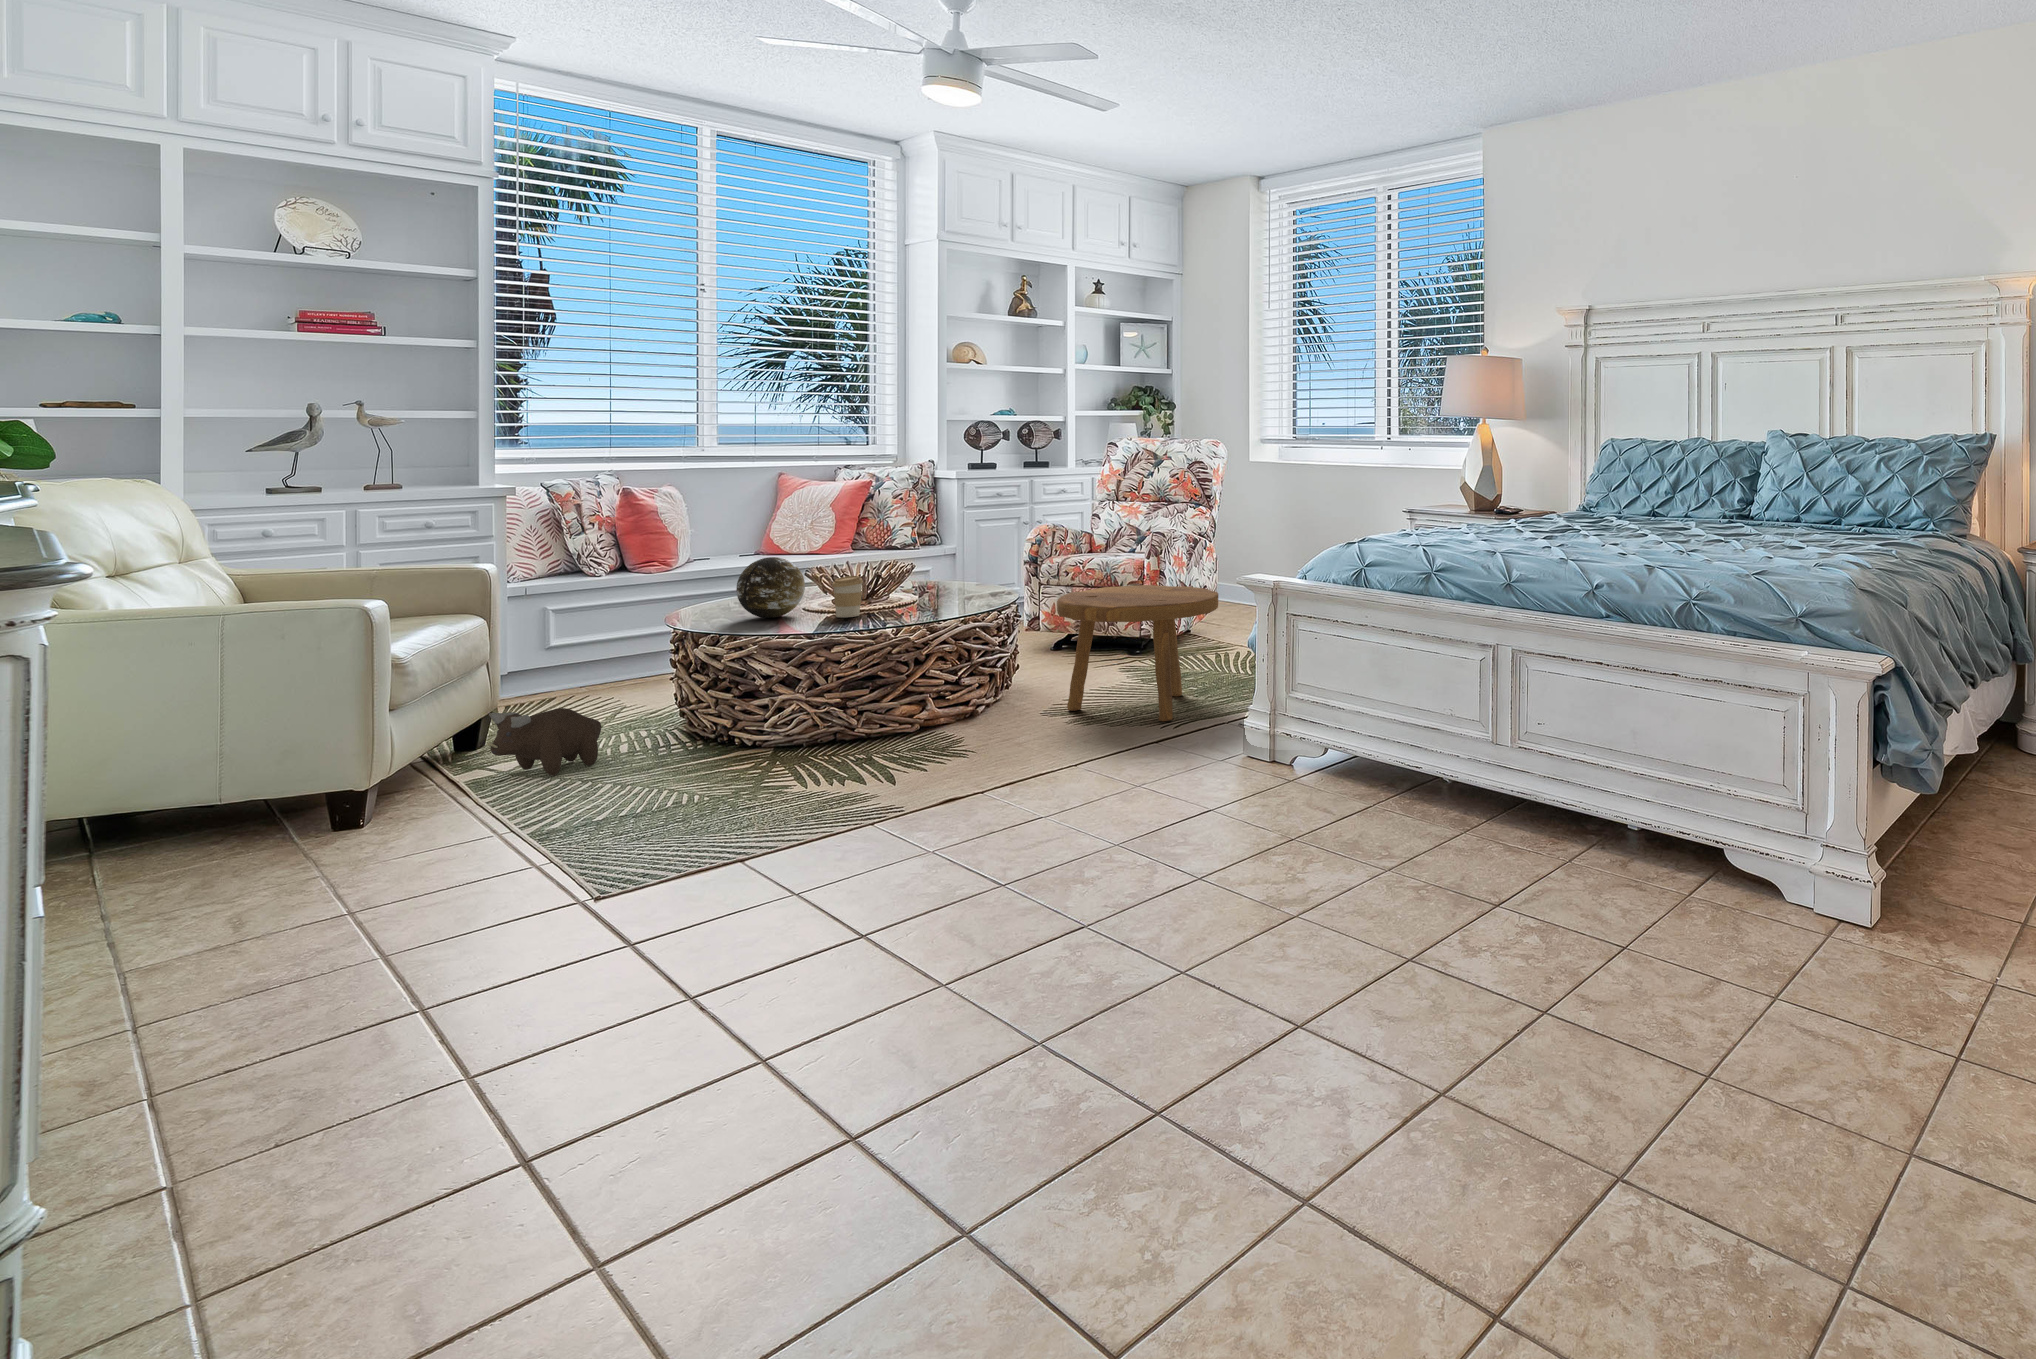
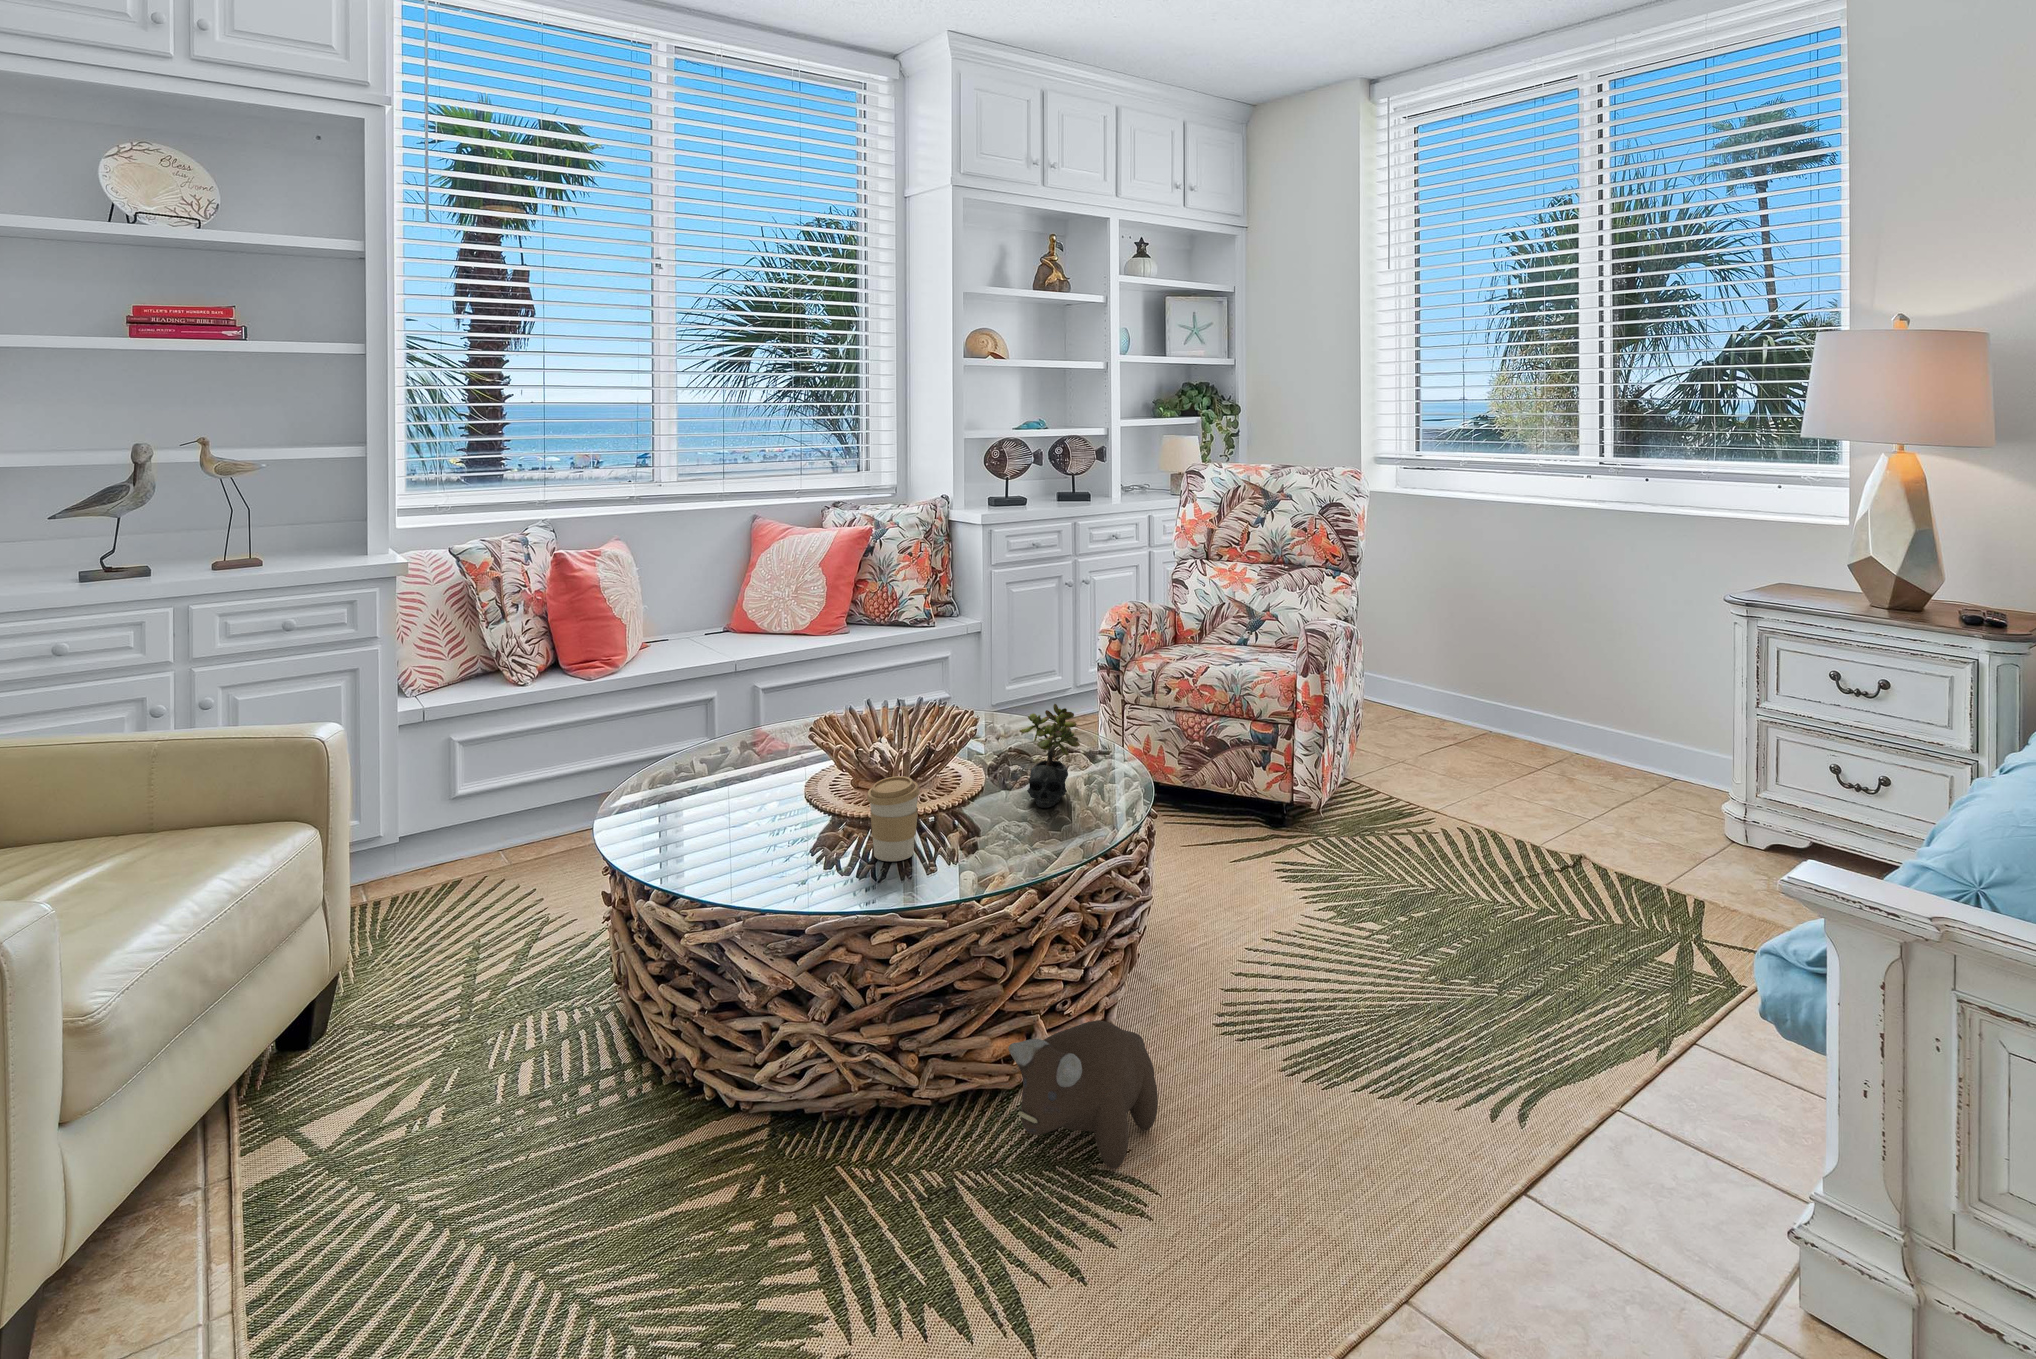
succulent plant: none [931,547,965,601] -> present [1020,704,1080,808]
decorative orb: present [736,557,805,618] -> none [706,737,819,852]
footstool: present [1057,585,1218,721] -> none [1226,752,1525,1063]
plush toy: present [487,708,601,776] -> present [1008,1020,1158,1169]

